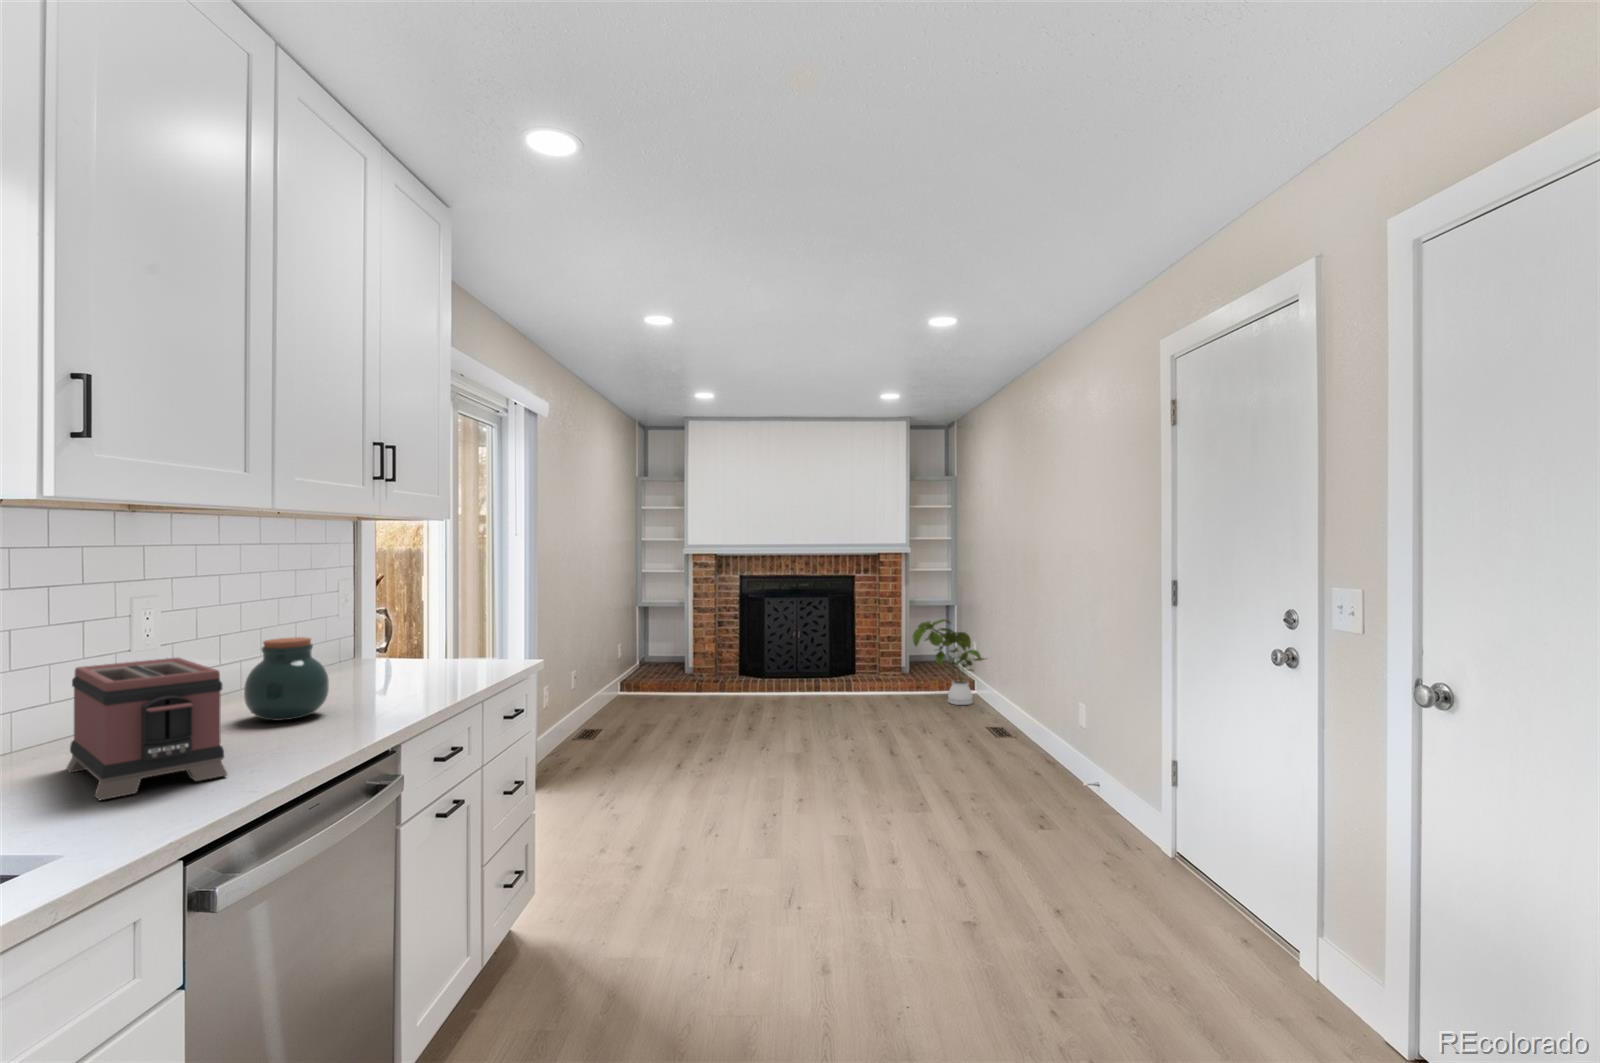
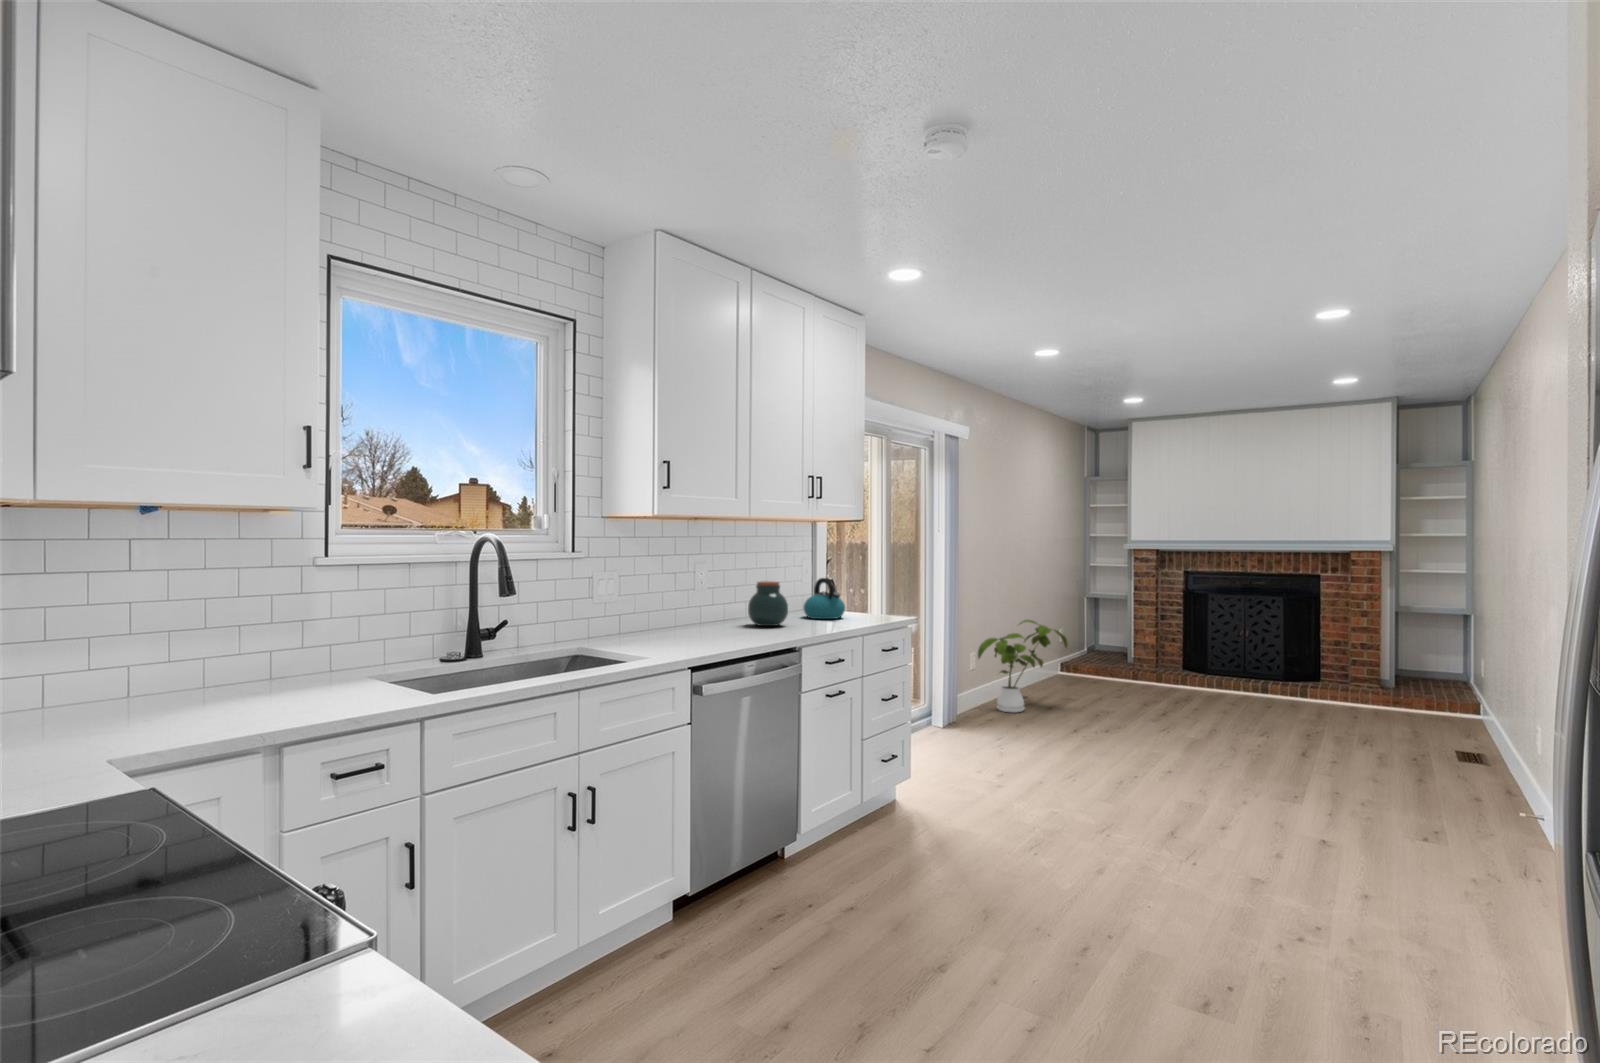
house plant: present [913,619,985,705] -> present [978,620,1068,713]
kettle: none [344,620,419,689] -> present [803,578,845,619]
toaster: present [66,658,228,800] -> none [674,584,732,641]

